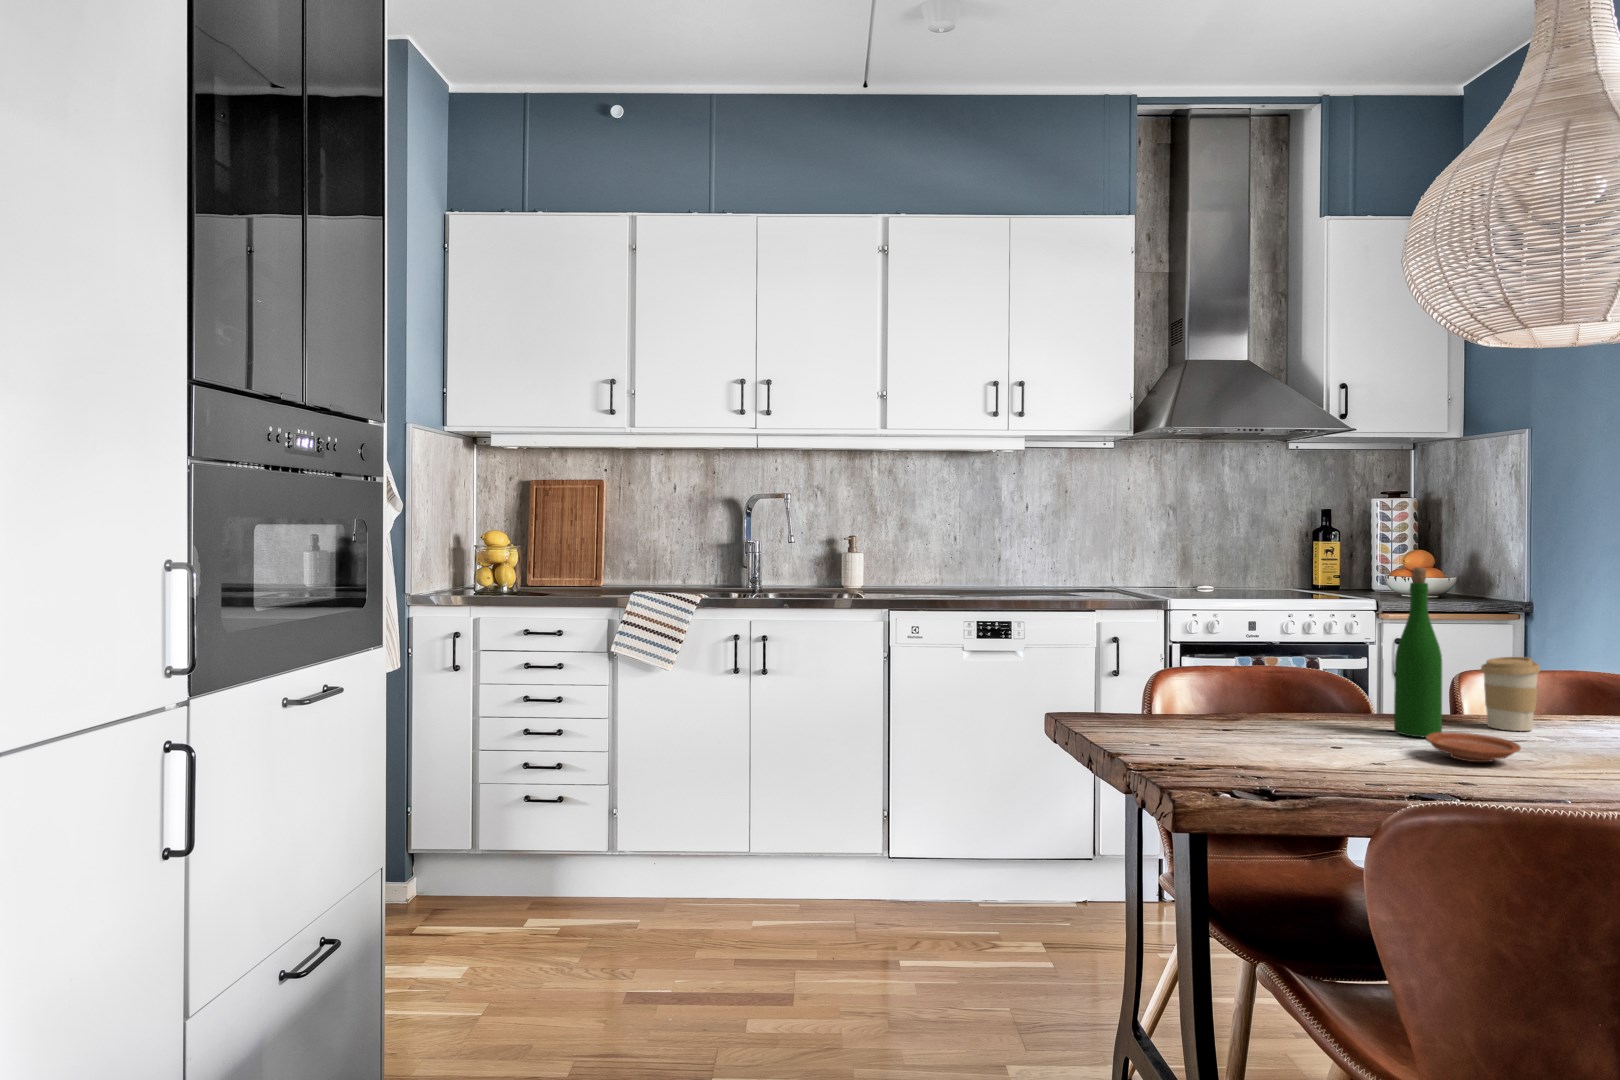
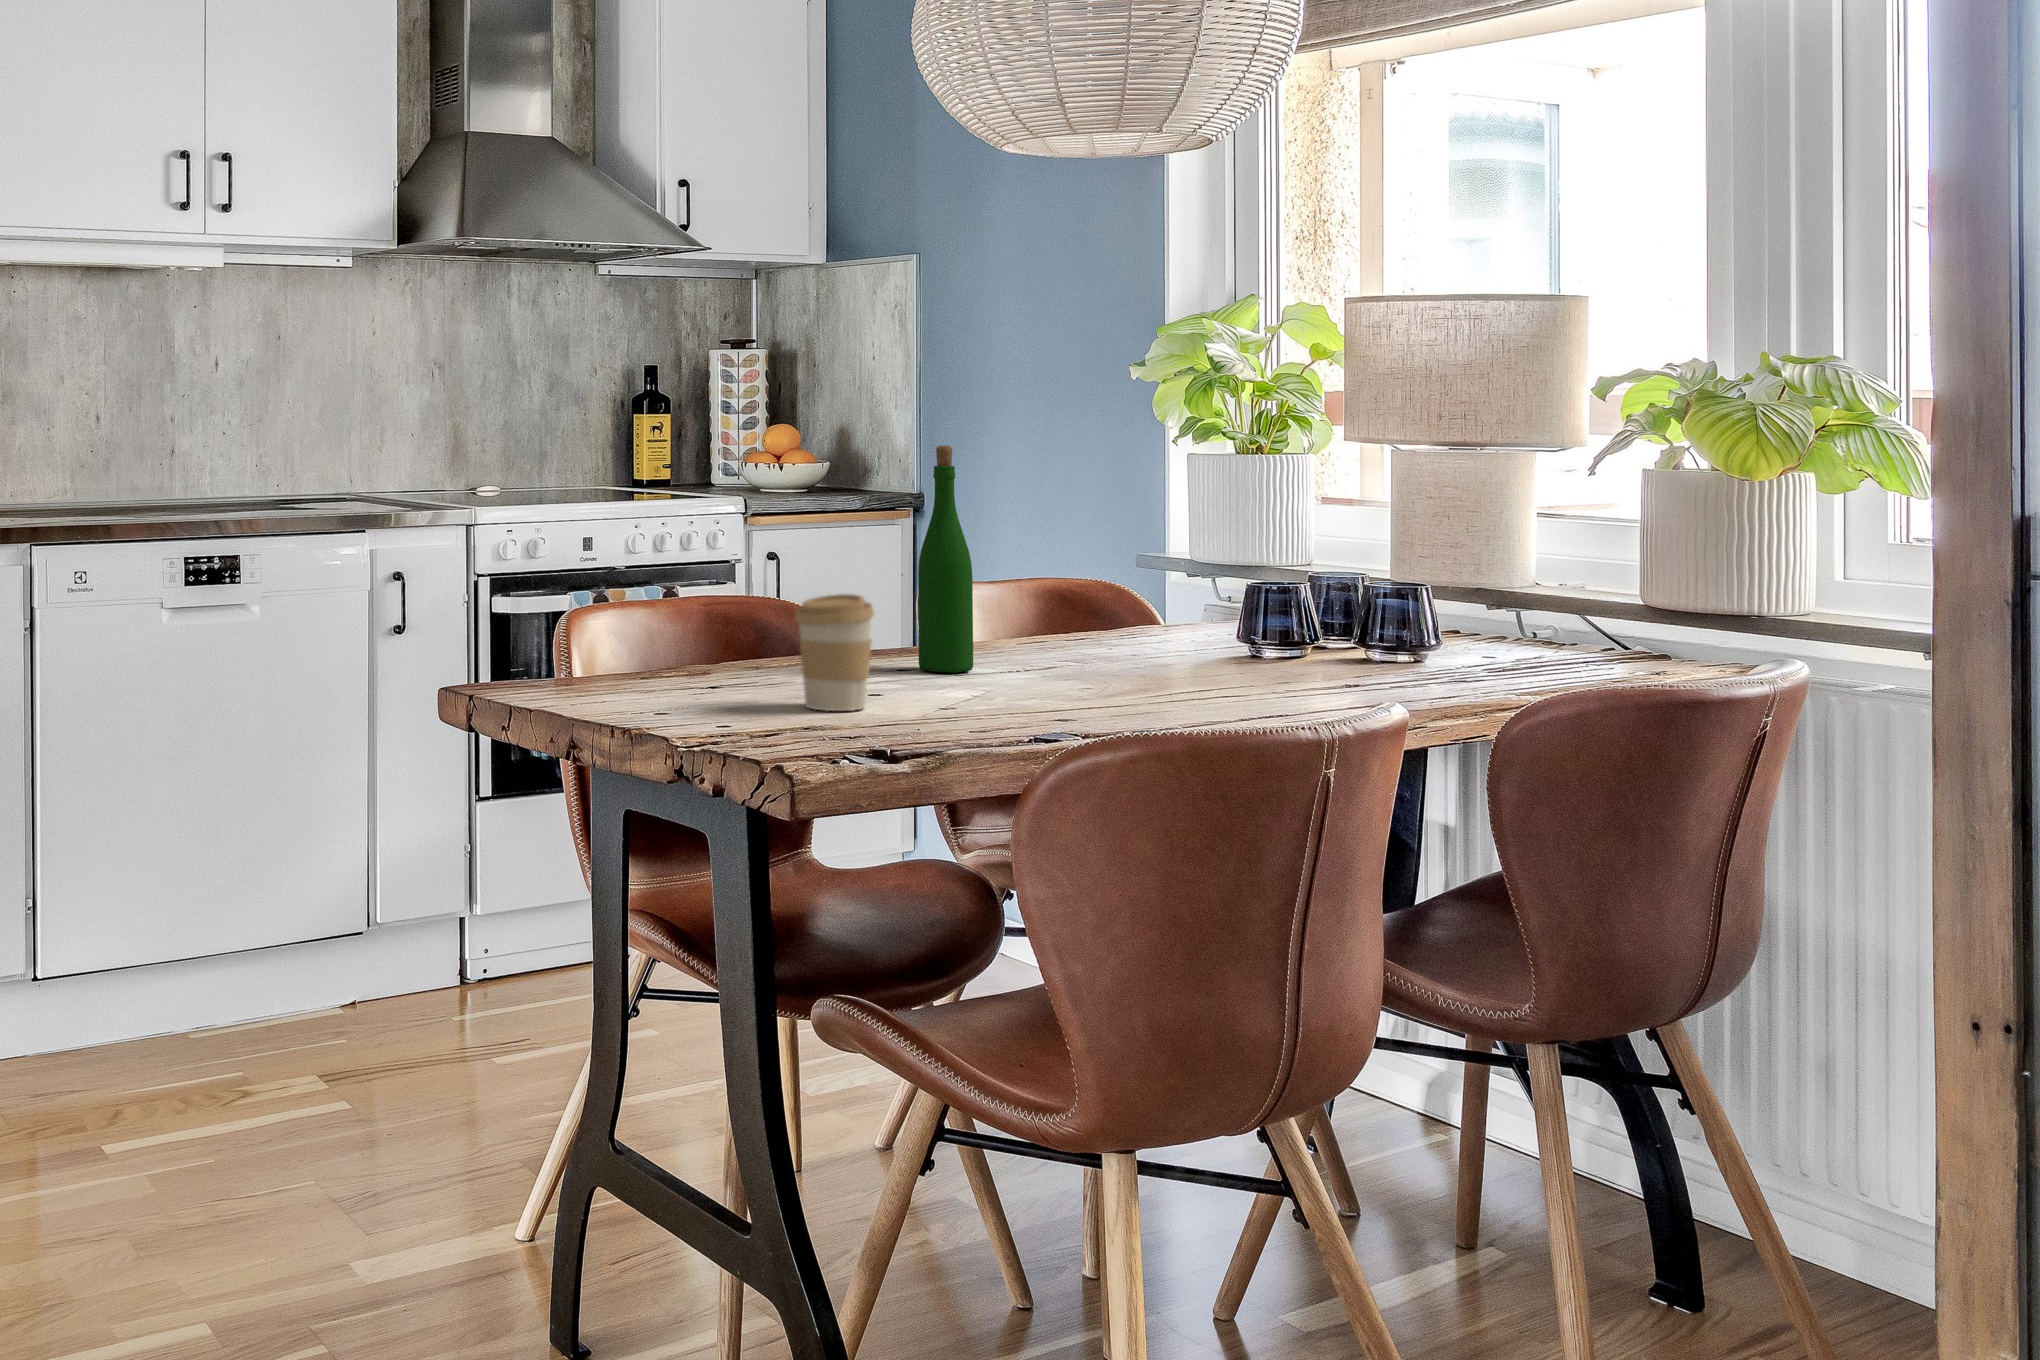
coffee cup: present [1481,657,1540,731] -> present [795,594,874,711]
plate: present [1426,732,1521,762] -> none [984,660,1091,694]

